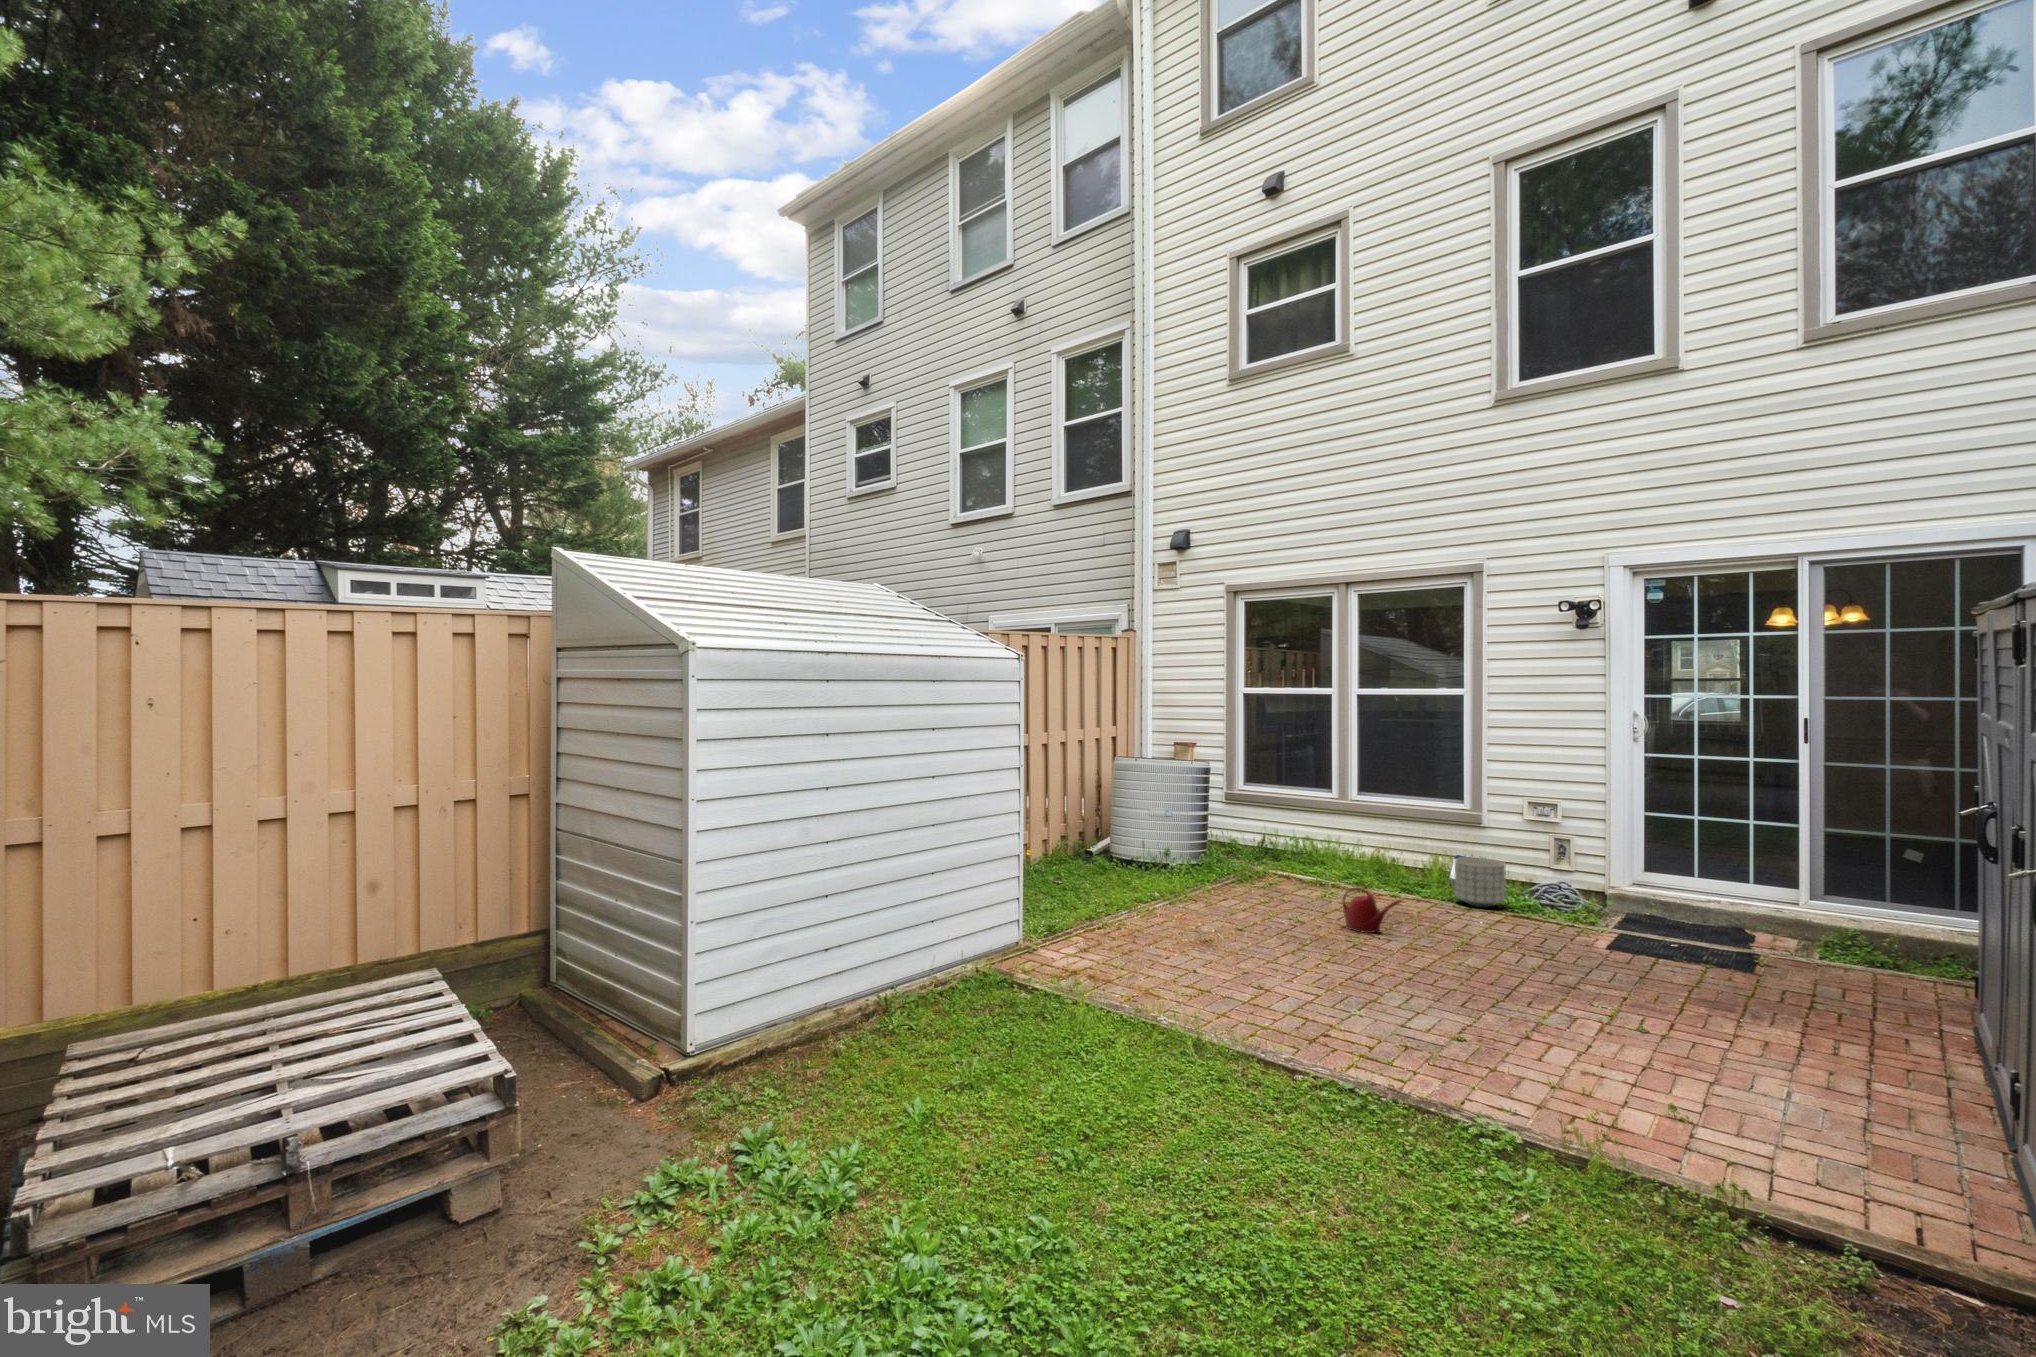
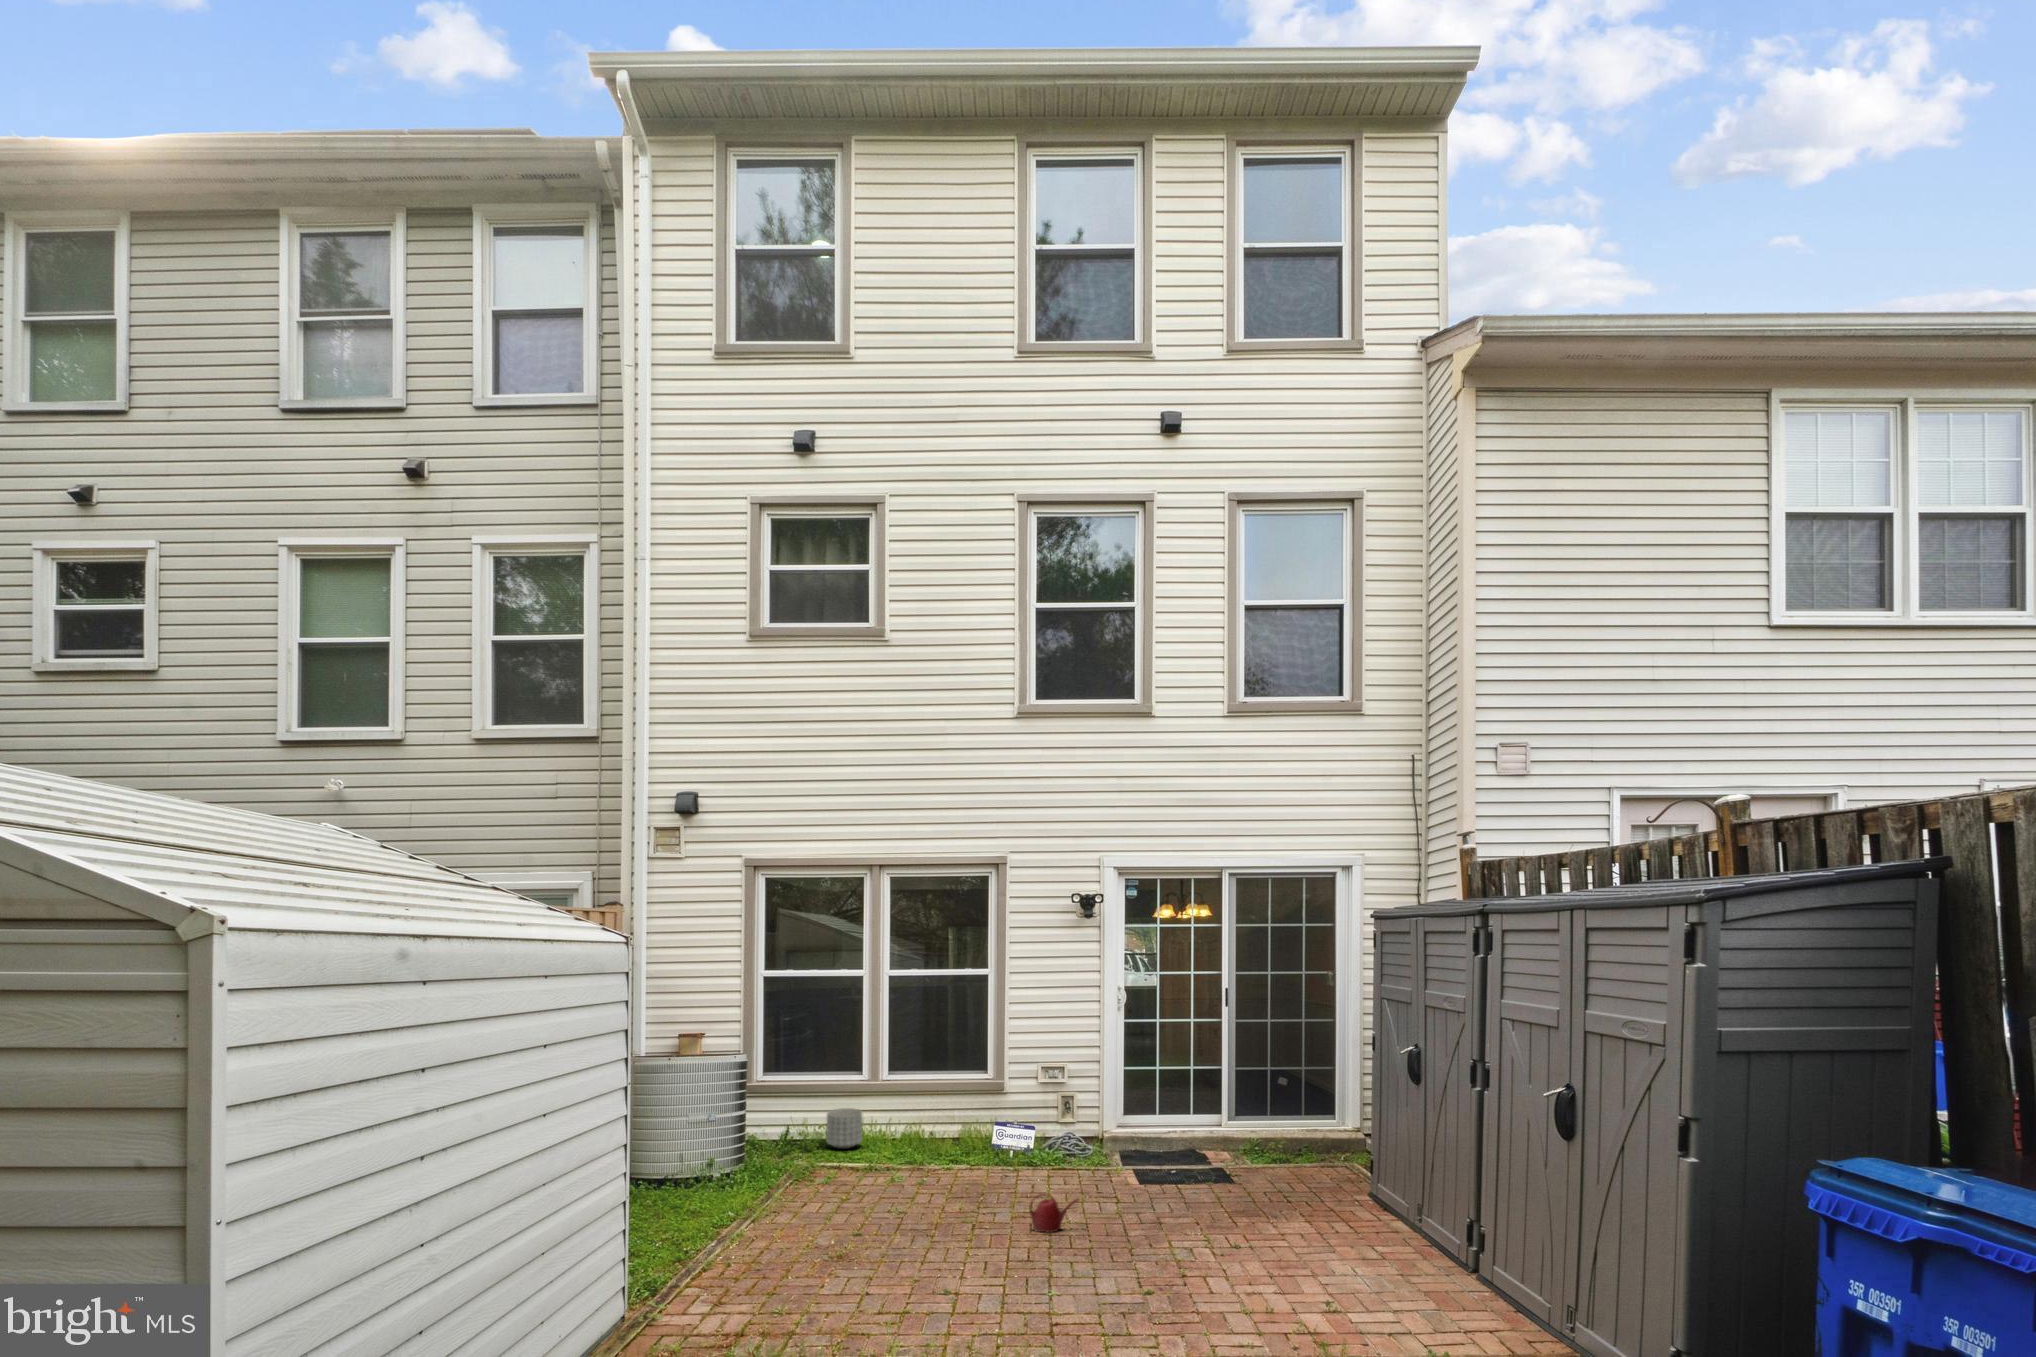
planter: present [1455,857,1506,907] -> present [826,1108,862,1149]

